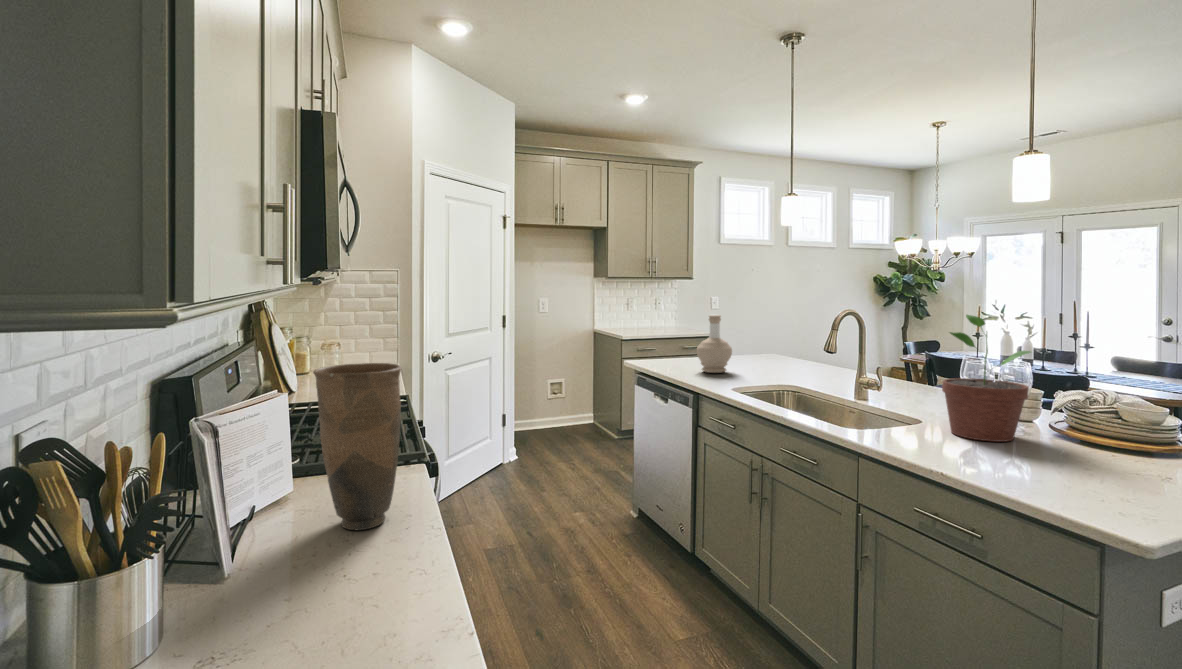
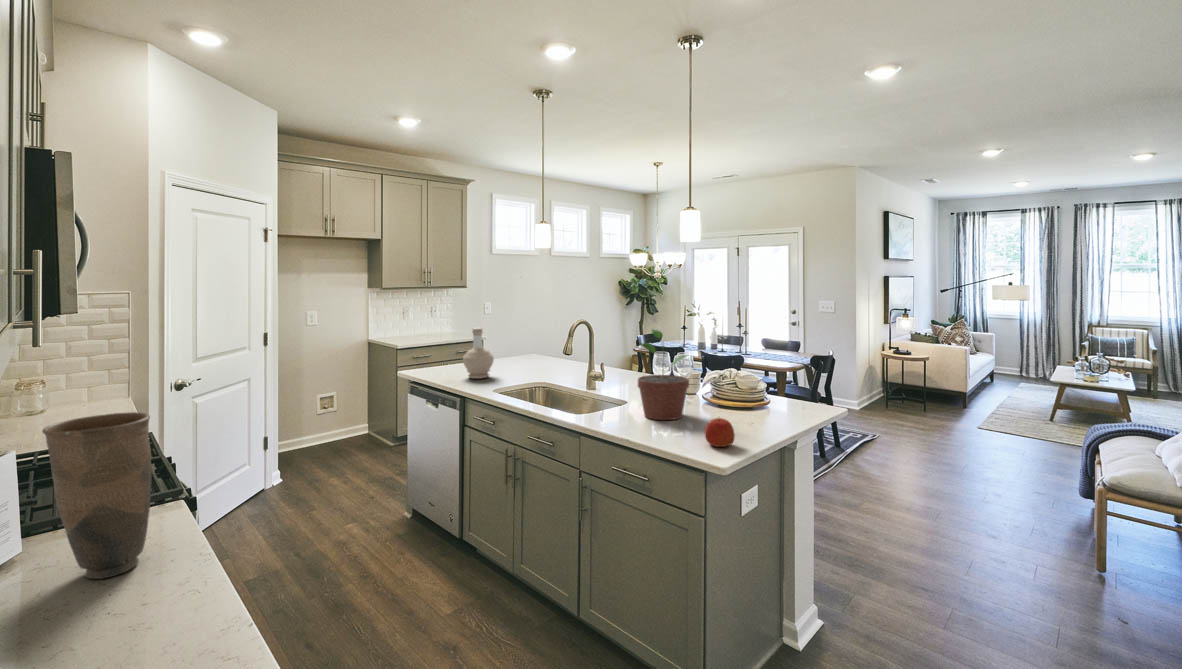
apple: none [1072,441,1132,489] -> present [705,418,735,447]

